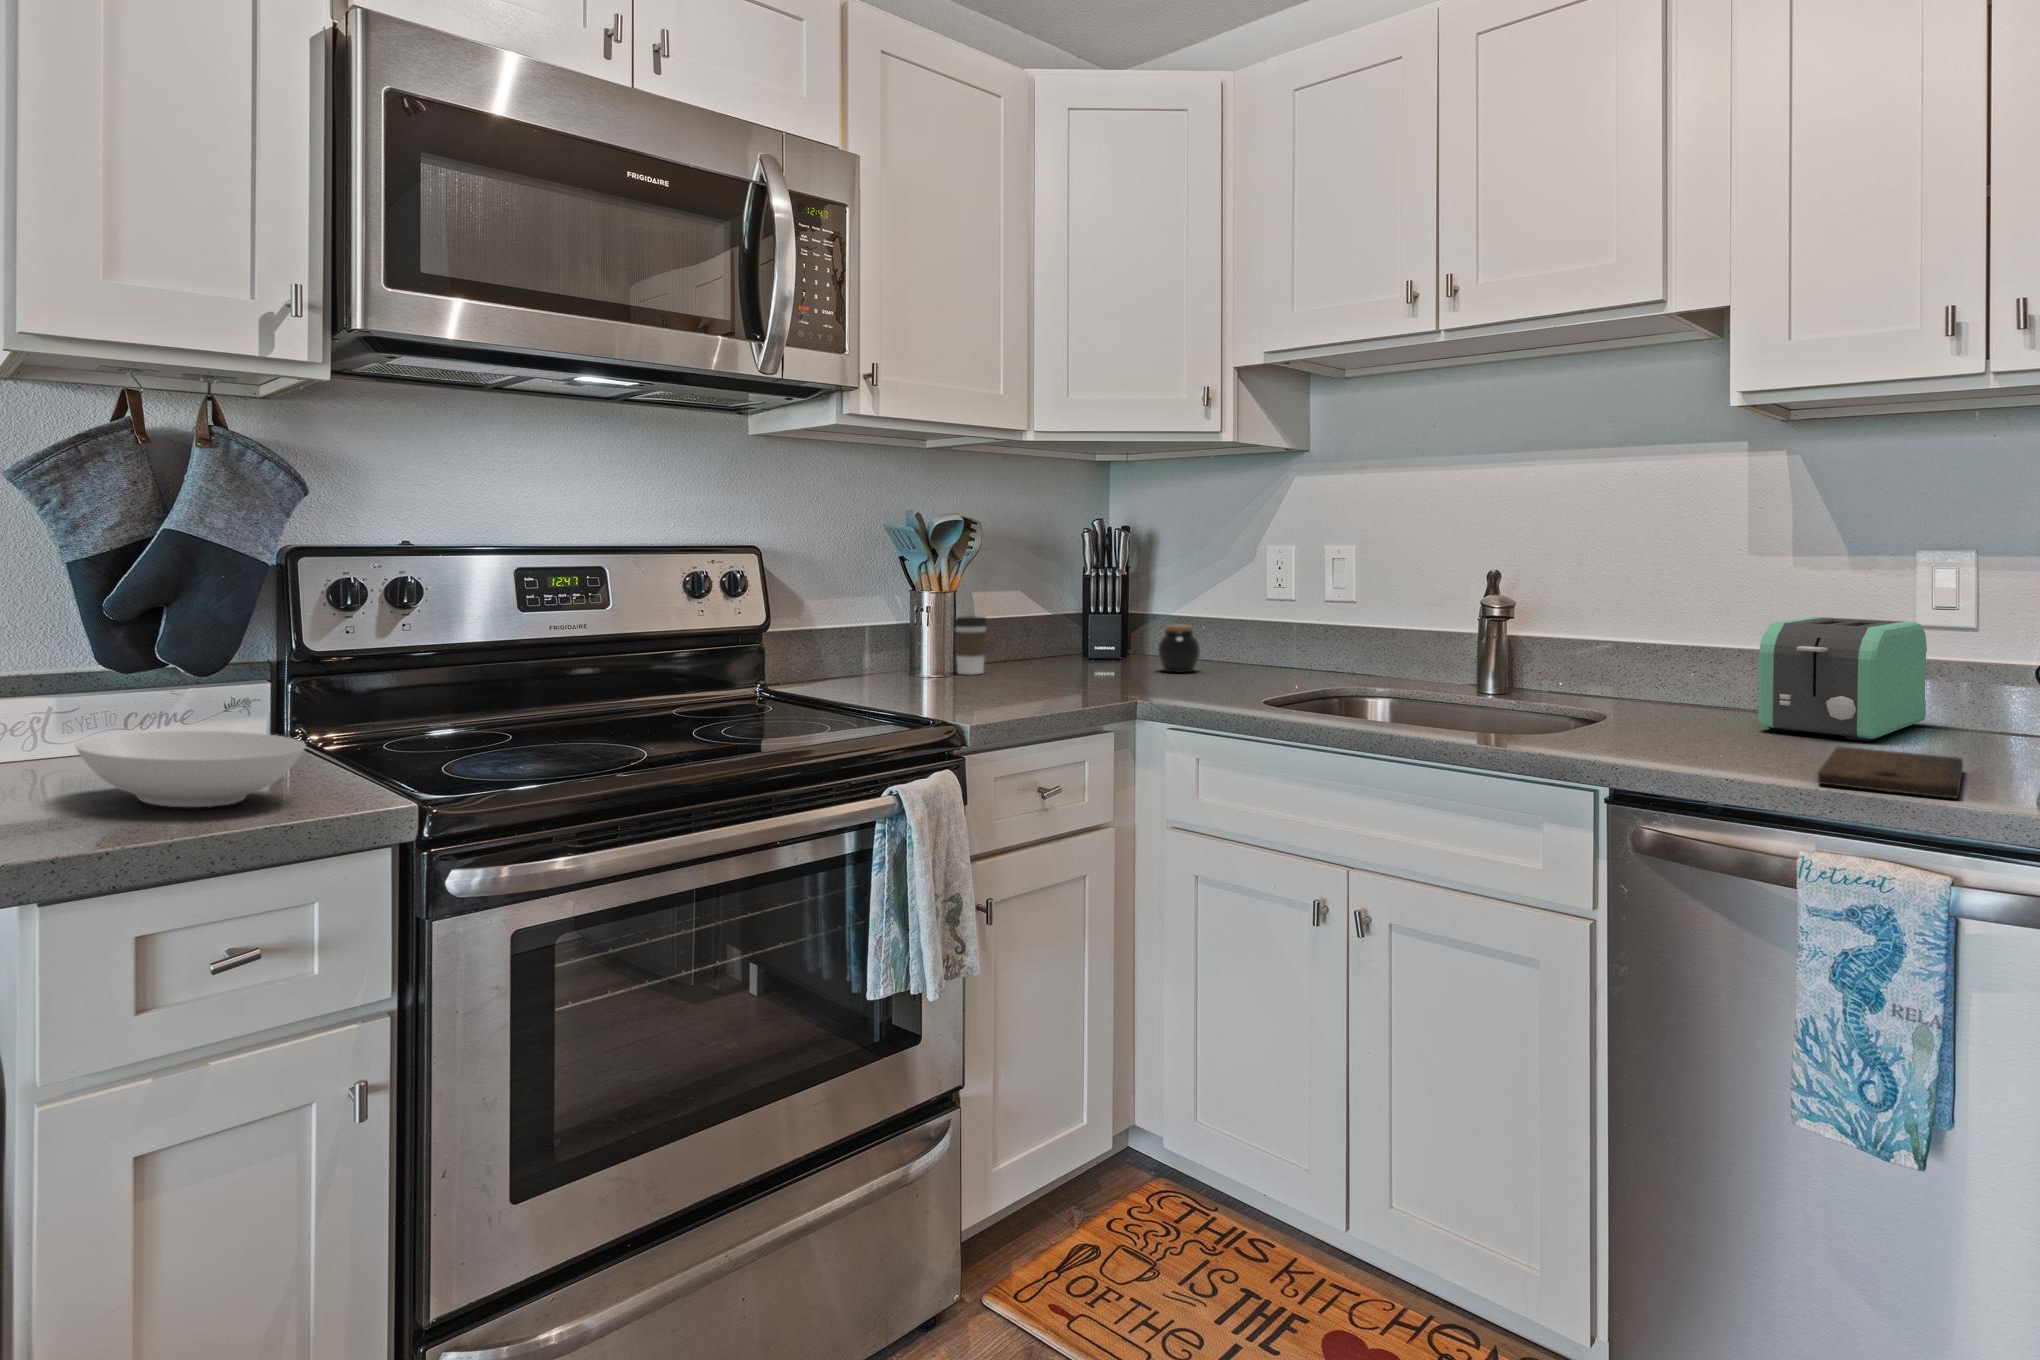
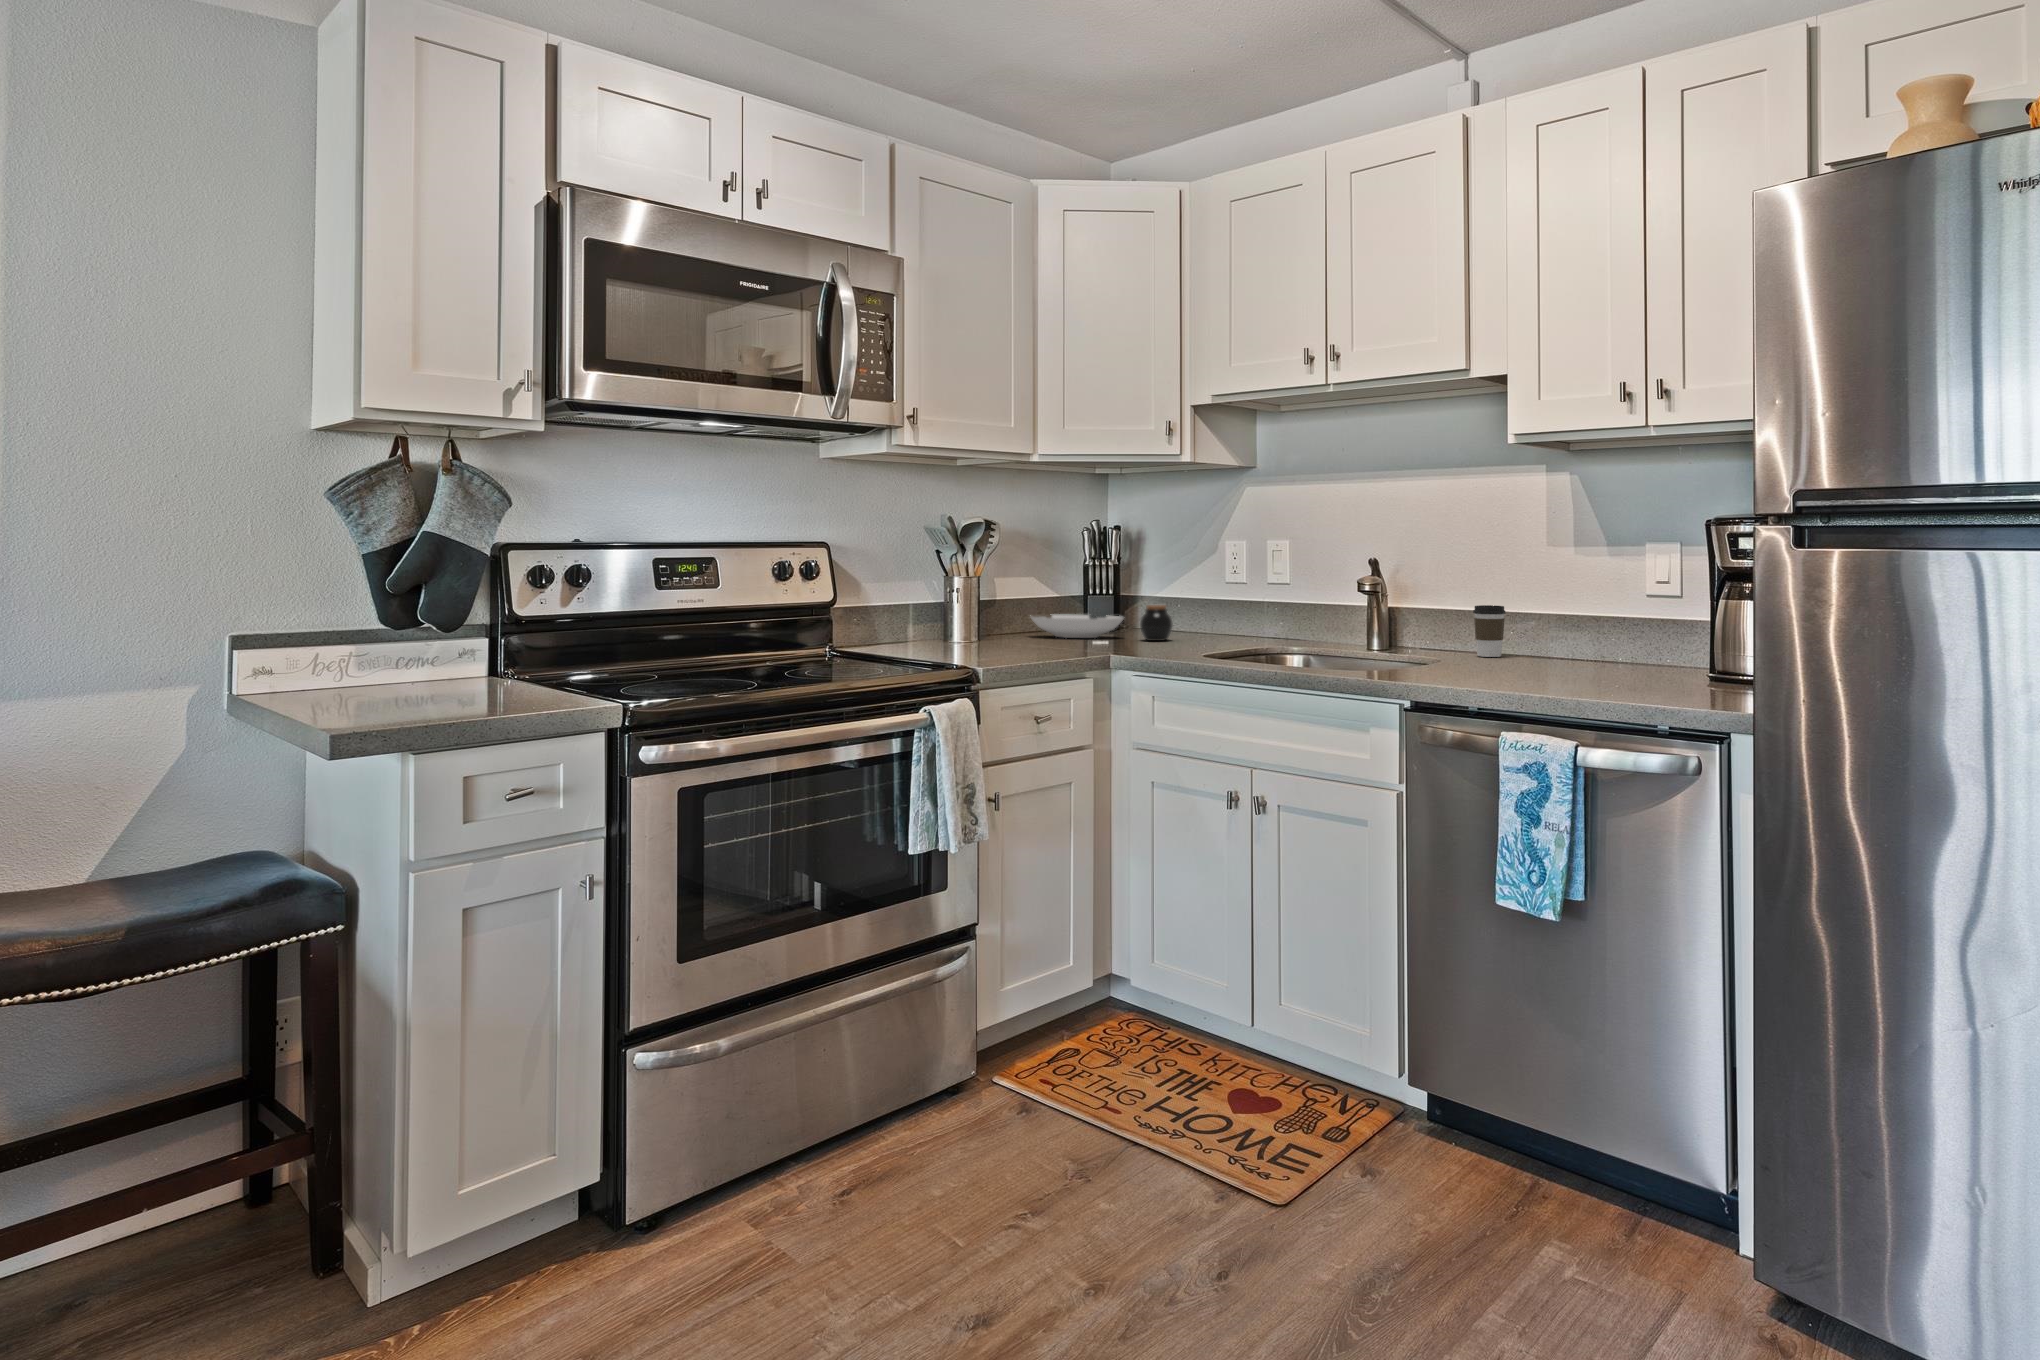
coffee cup: present [954,617,988,675] -> present [1473,605,1505,657]
toaster: present [1758,617,1927,741] -> none [1529,591,1650,672]
bowl: present [75,731,305,807] -> present [1031,615,1123,638]
cutting board: present [1818,747,1963,798] -> none [1515,672,1620,695]

